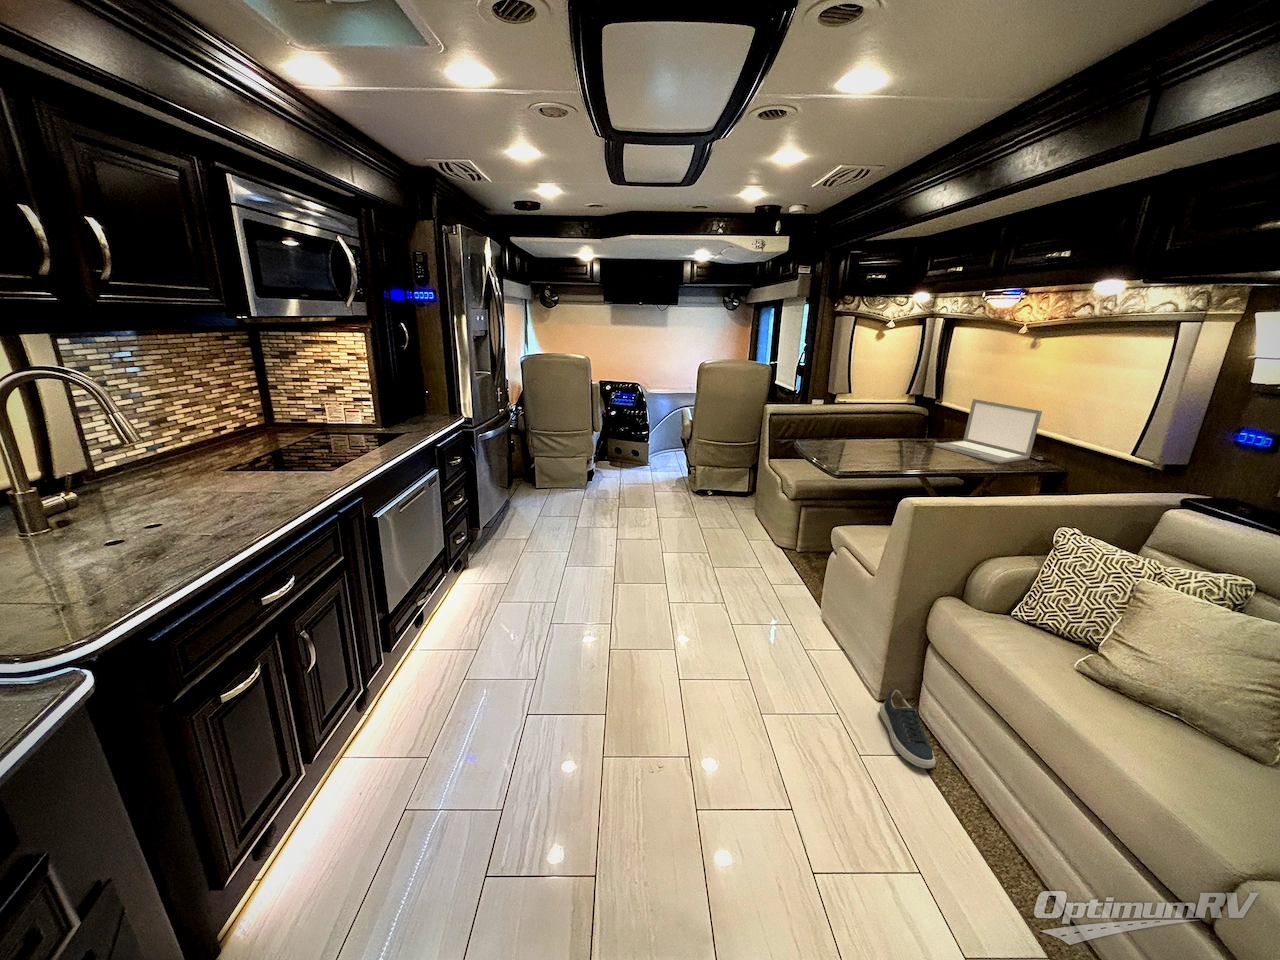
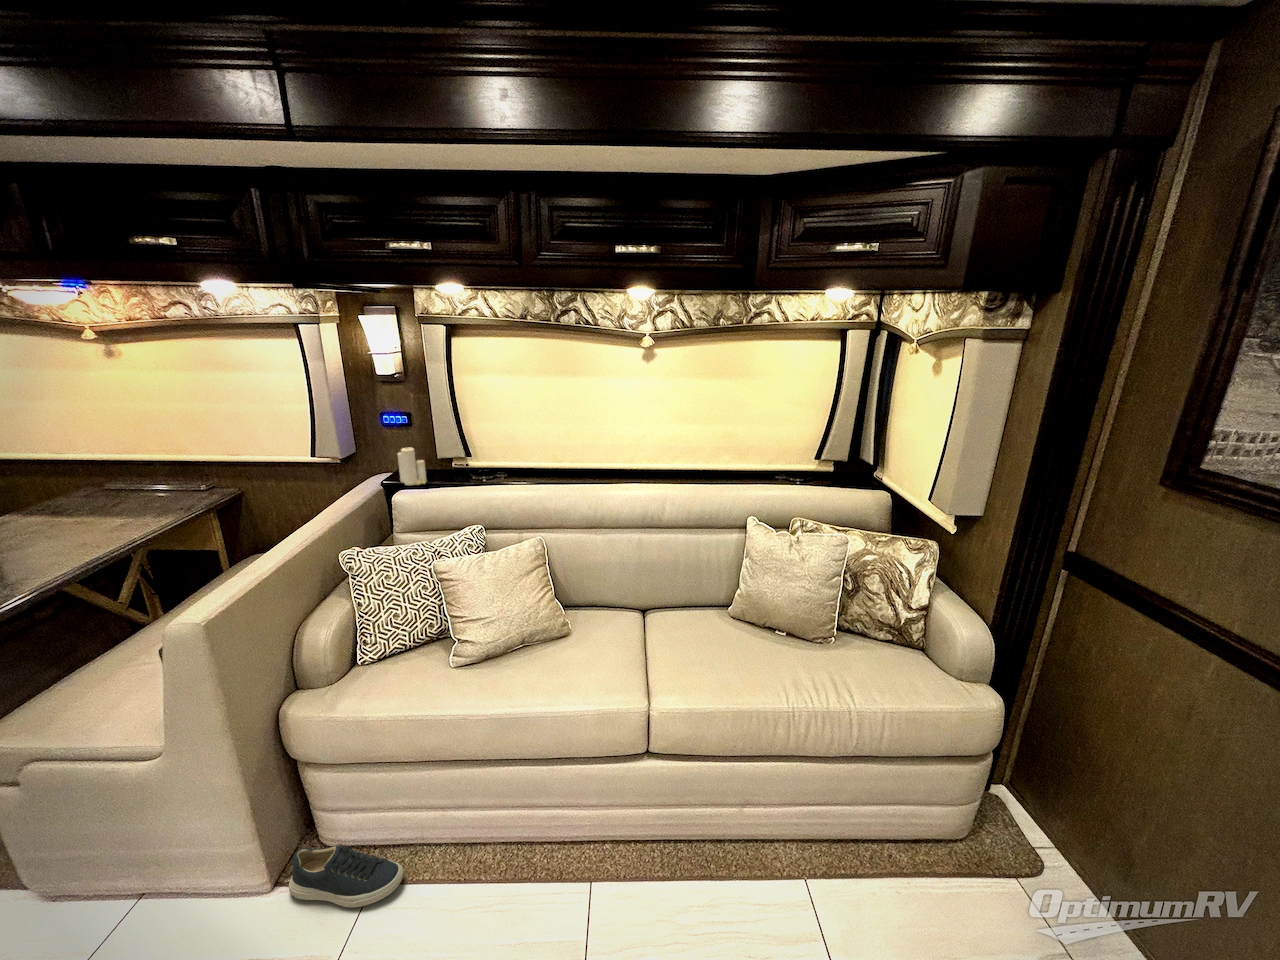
laptop: present [934,399,1042,463] -> none [34,435,186,527]
candle: none [1209,469,1255,521] -> present [398,447,426,485]

